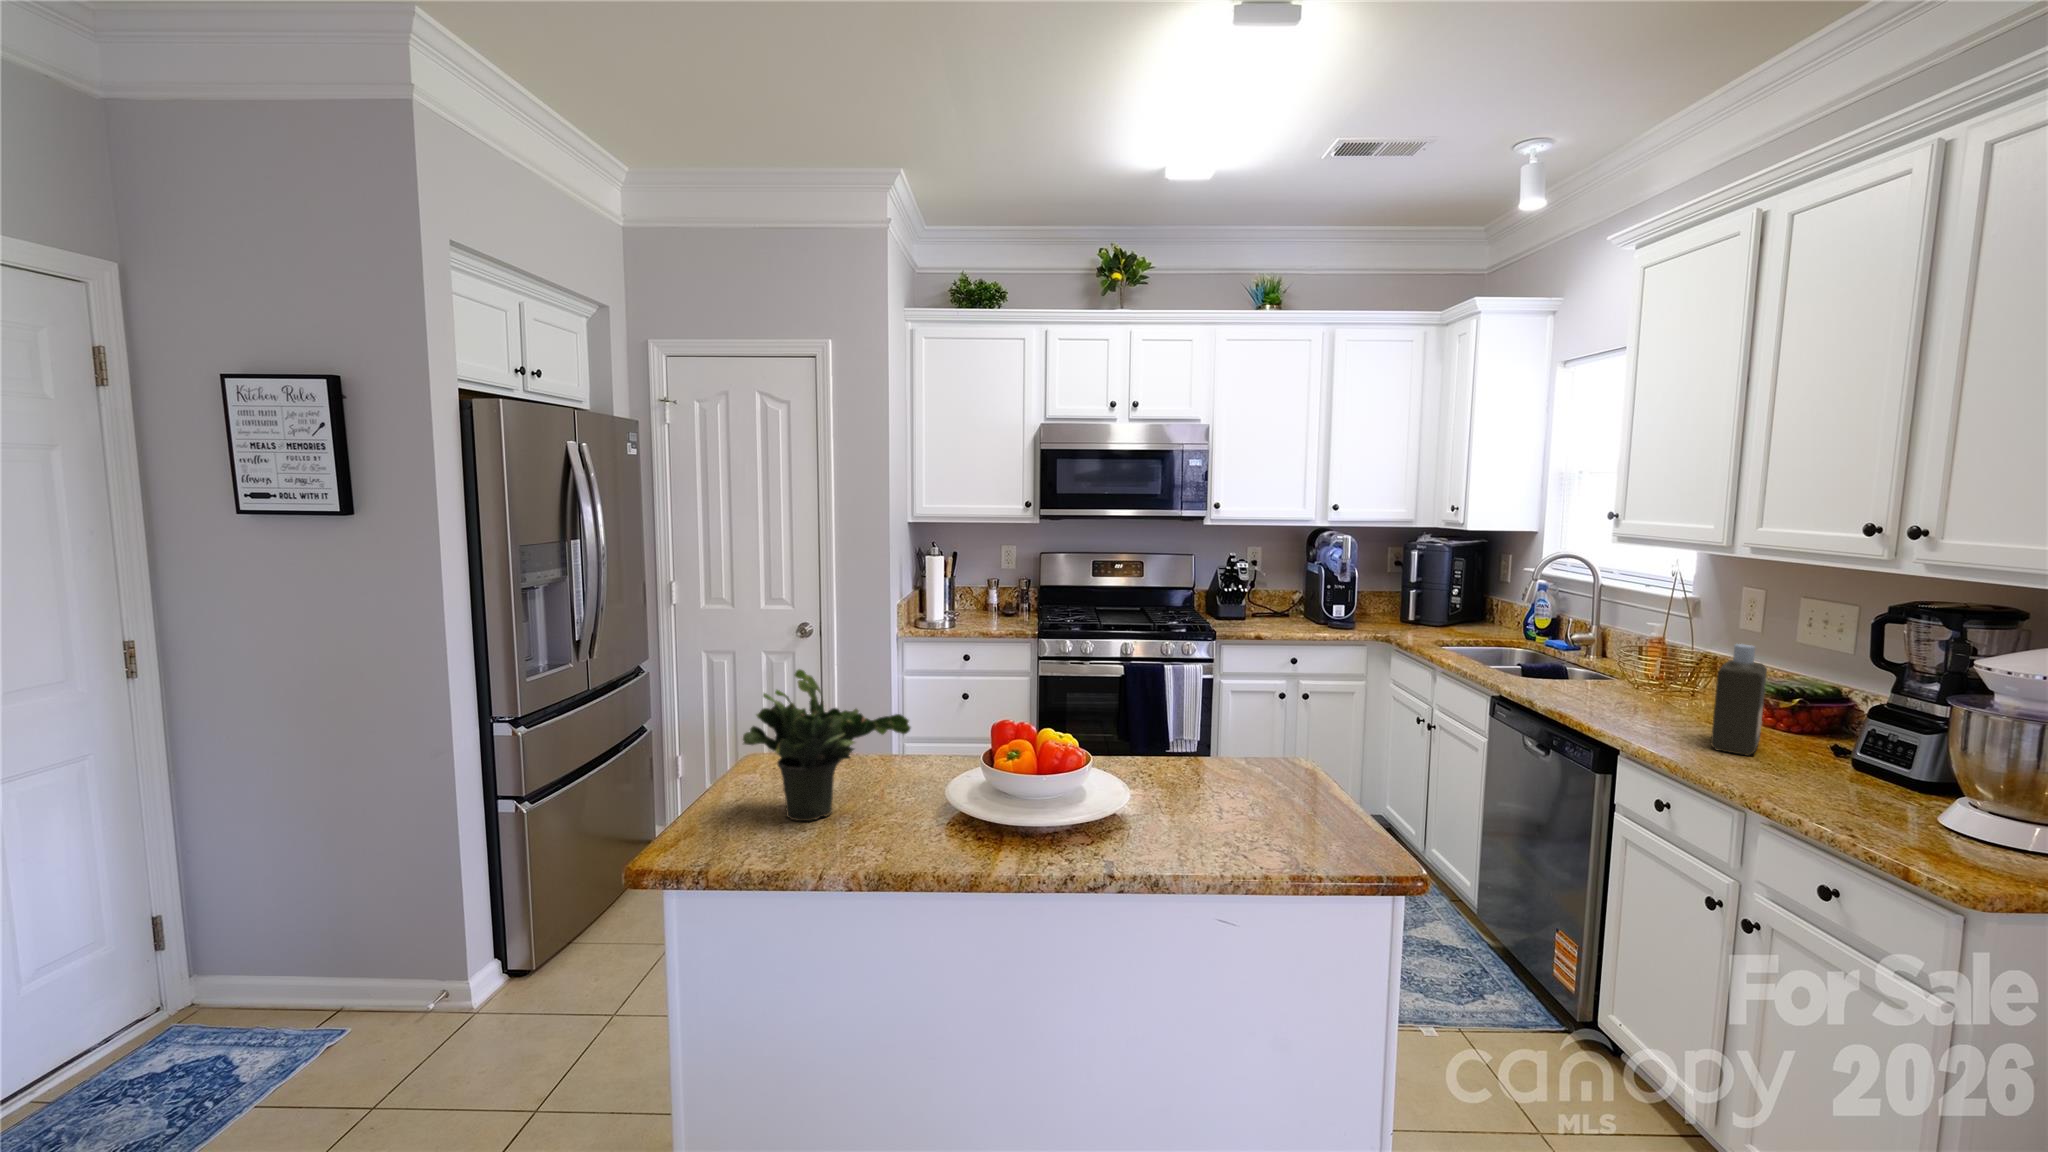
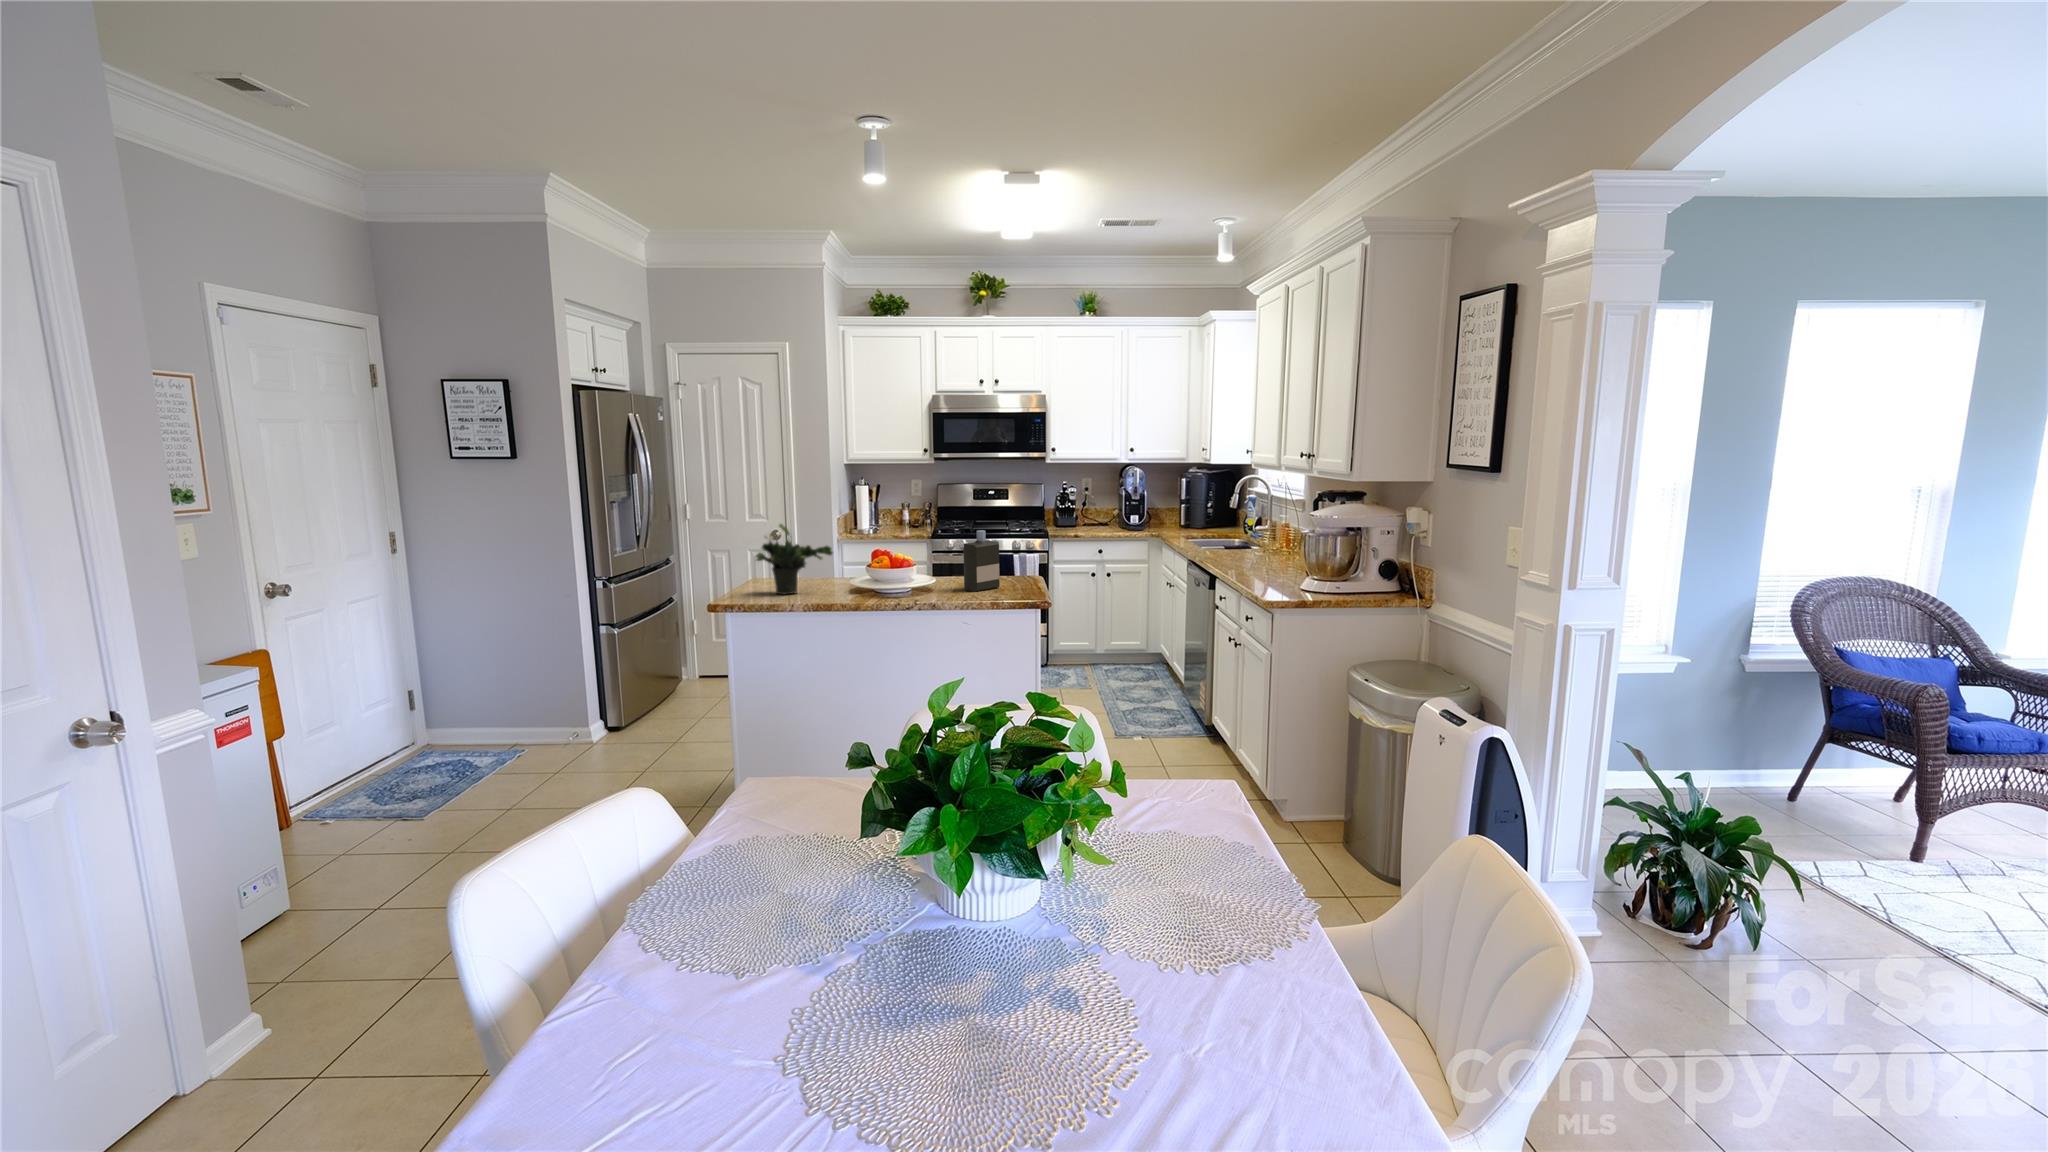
bottle: present [1711,644,1767,756] -> present [963,530,1000,592]

